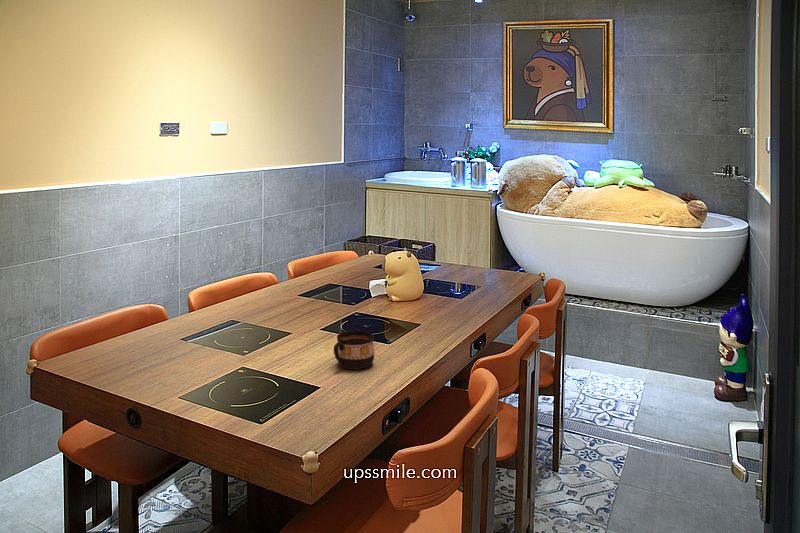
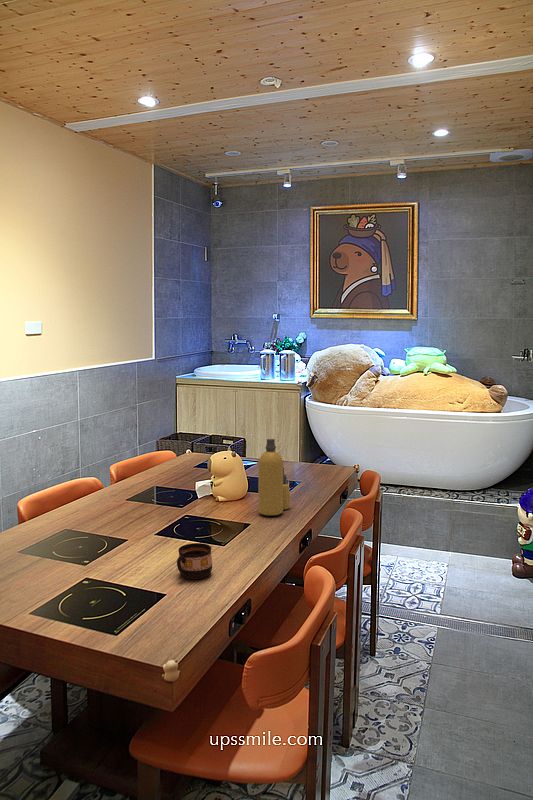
bottle: none [434,228,469,311] -> present [258,439,290,516]

